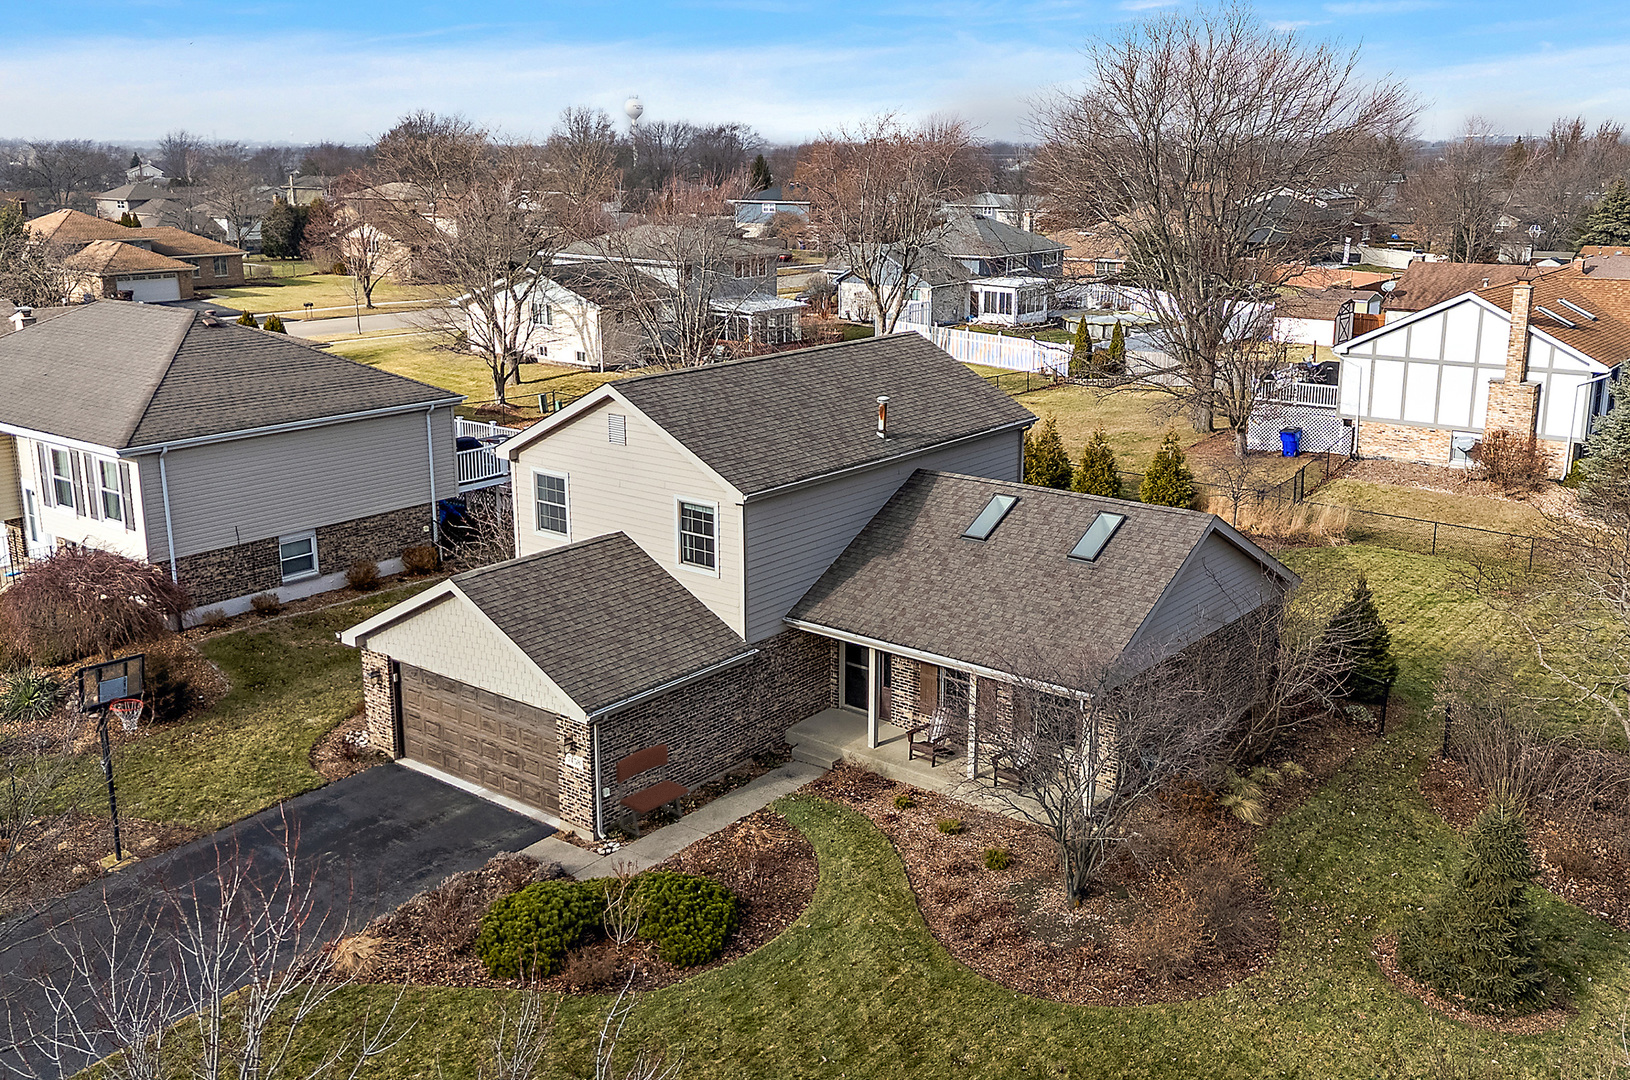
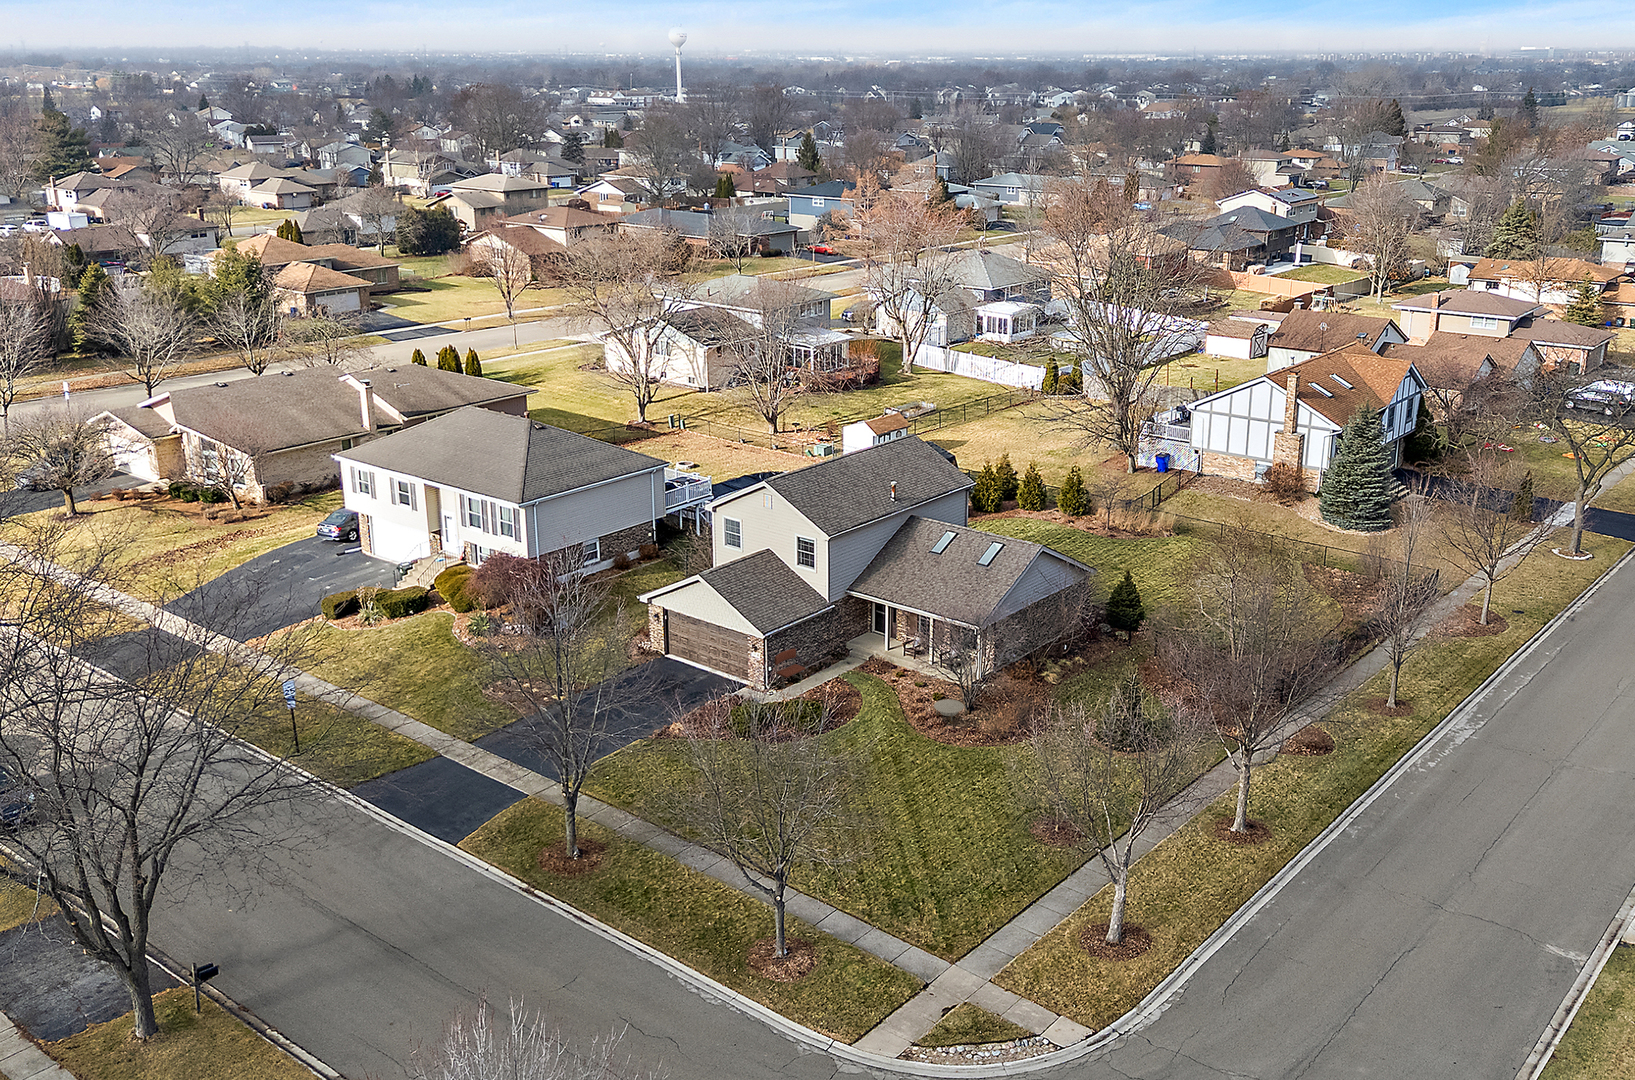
round table: none [1004,872,1080,937] -> present [934,699,964,723]

